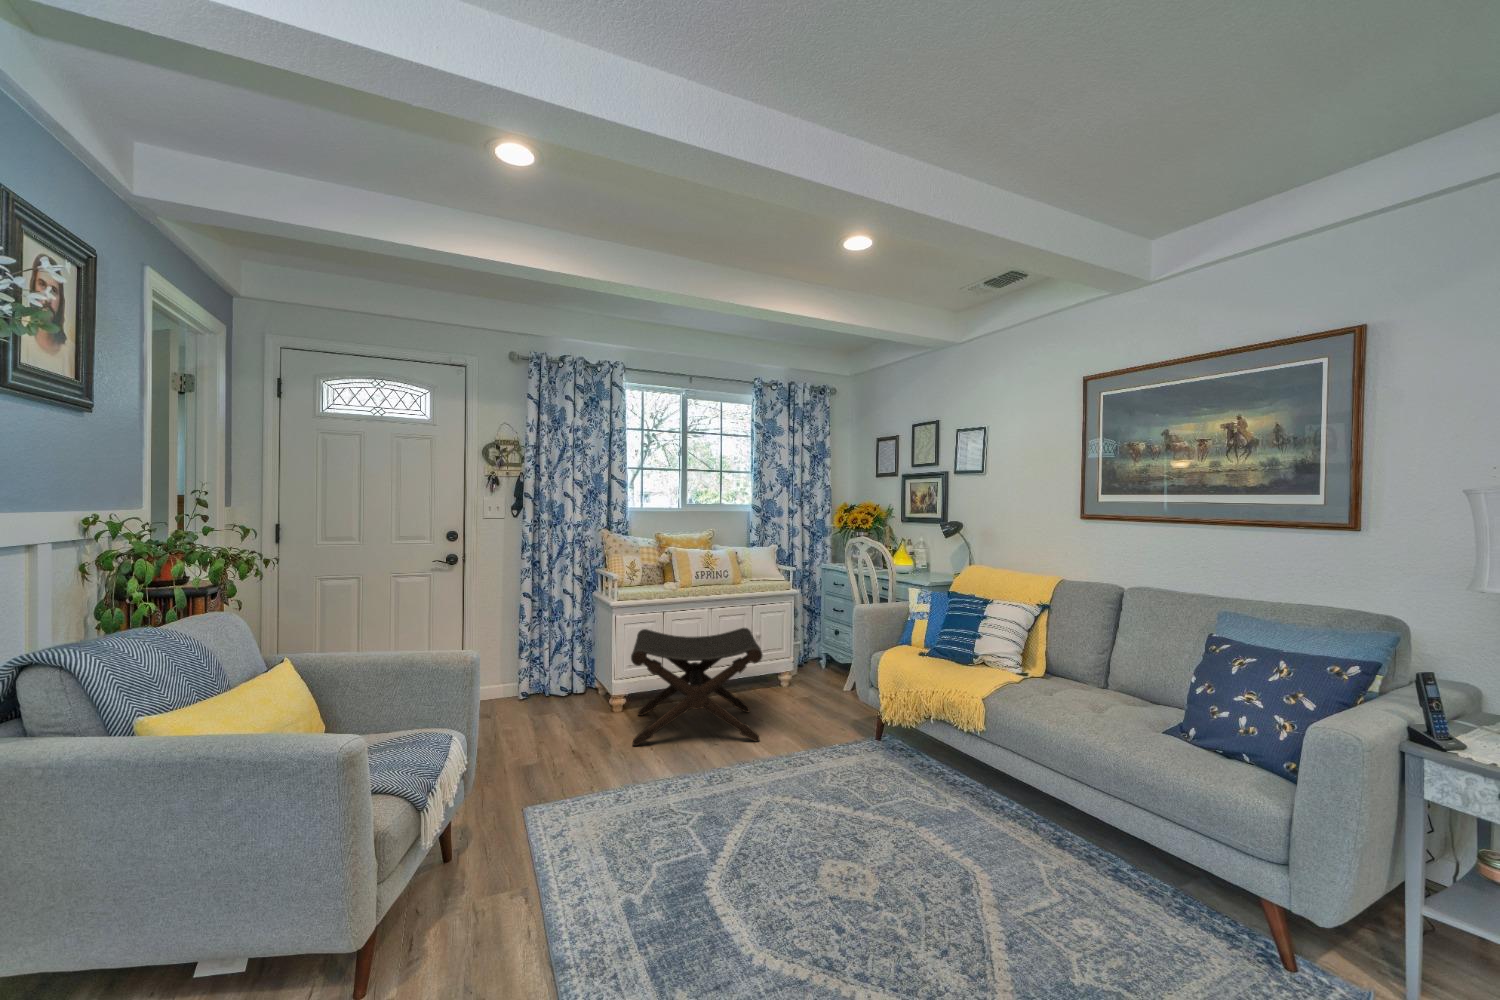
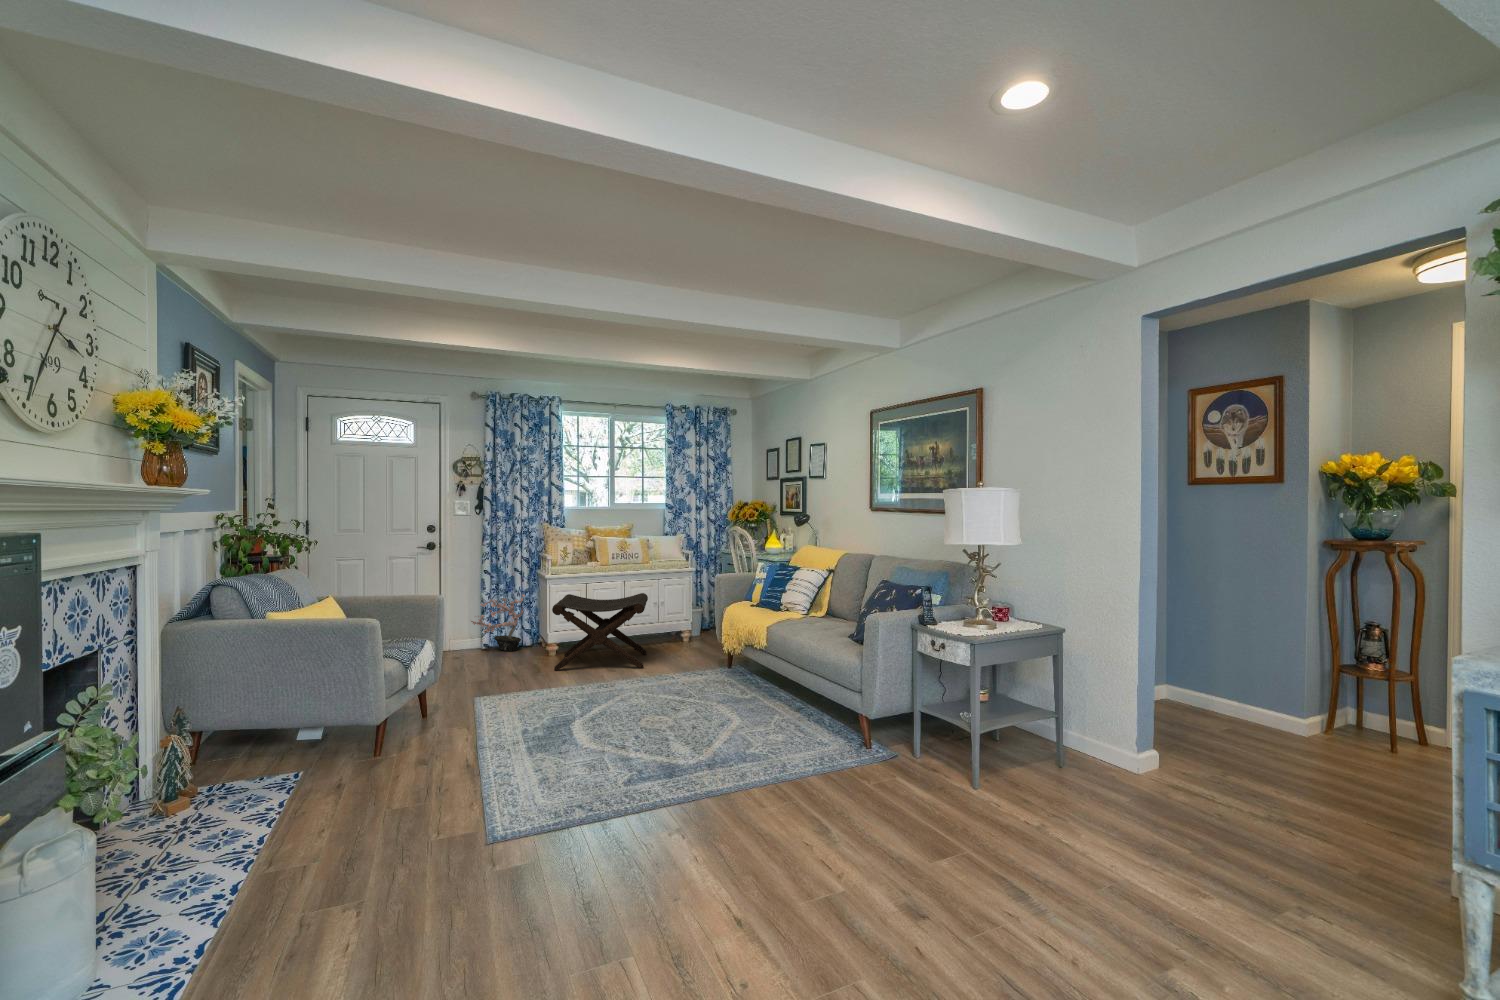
potted plant: none [503,623,582,705] -> present [471,594,525,651]

